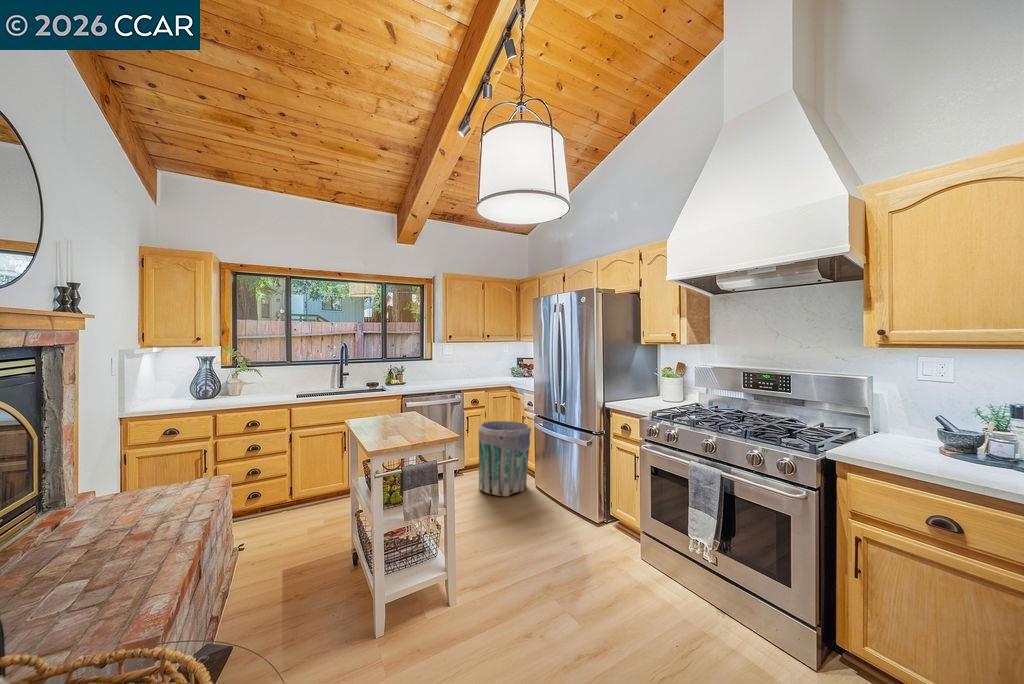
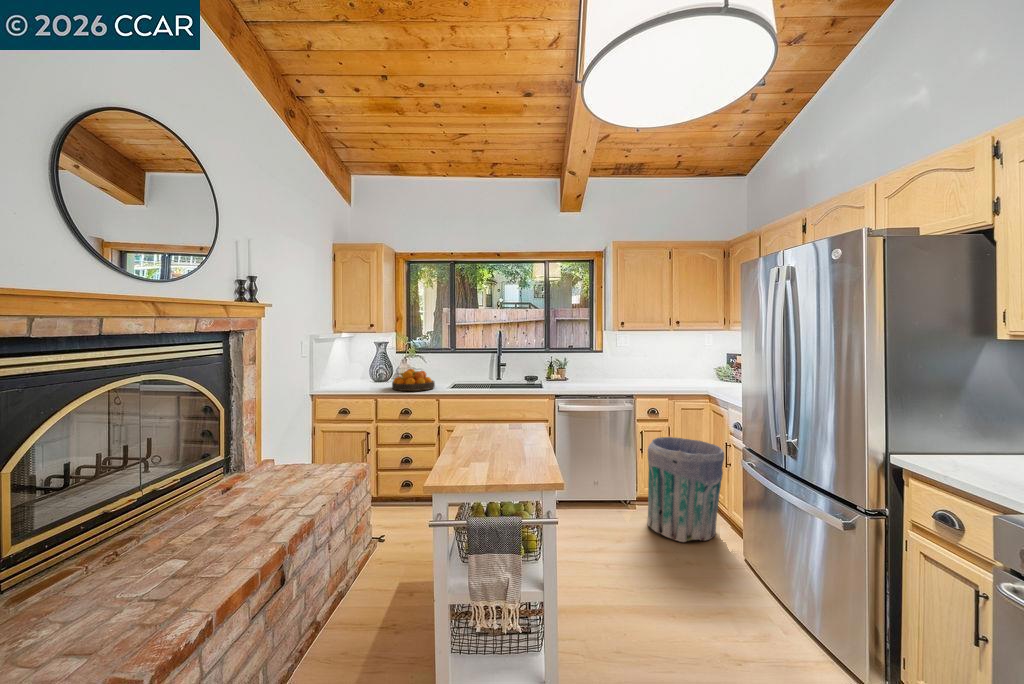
fruit bowl: none [230,381,280,404] -> present [392,369,435,391]

